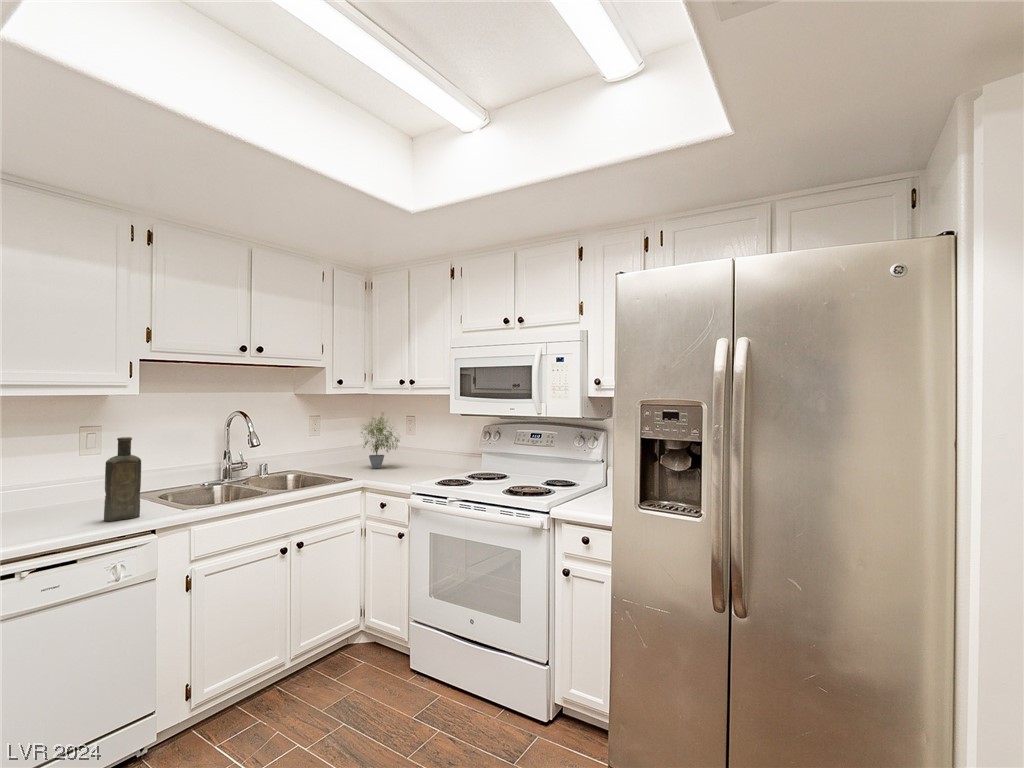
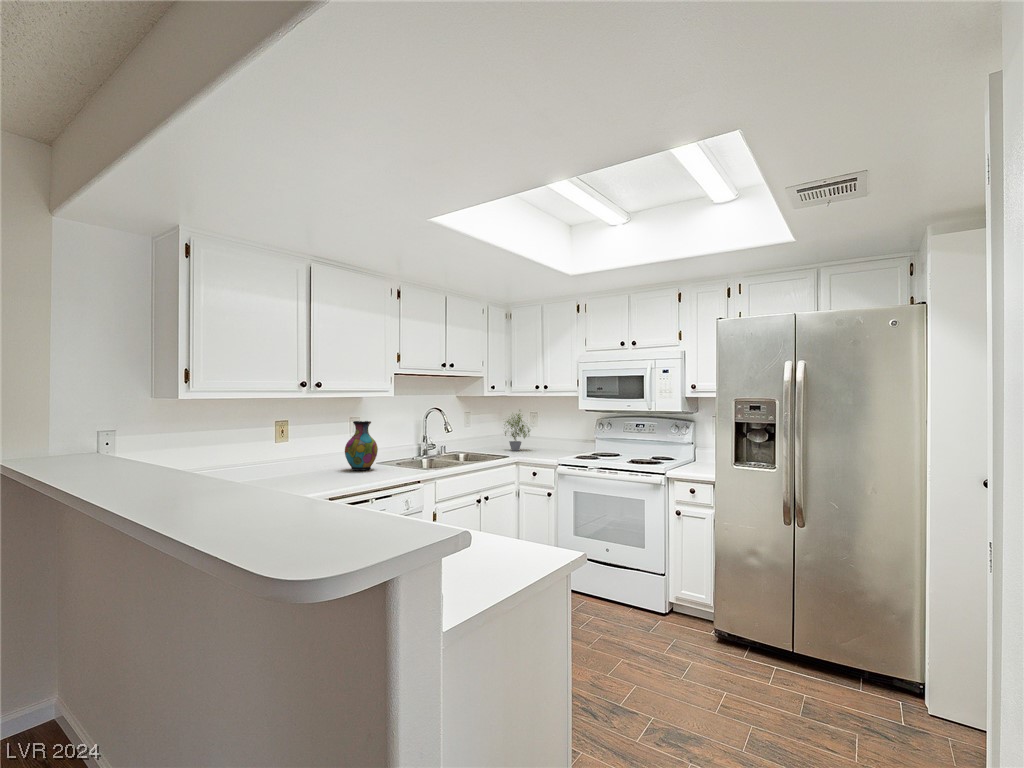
vase: none [30,436,97,516] -> present [345,421,378,470]
bottle: present [104,437,141,521] -> none [388,422,410,473]

